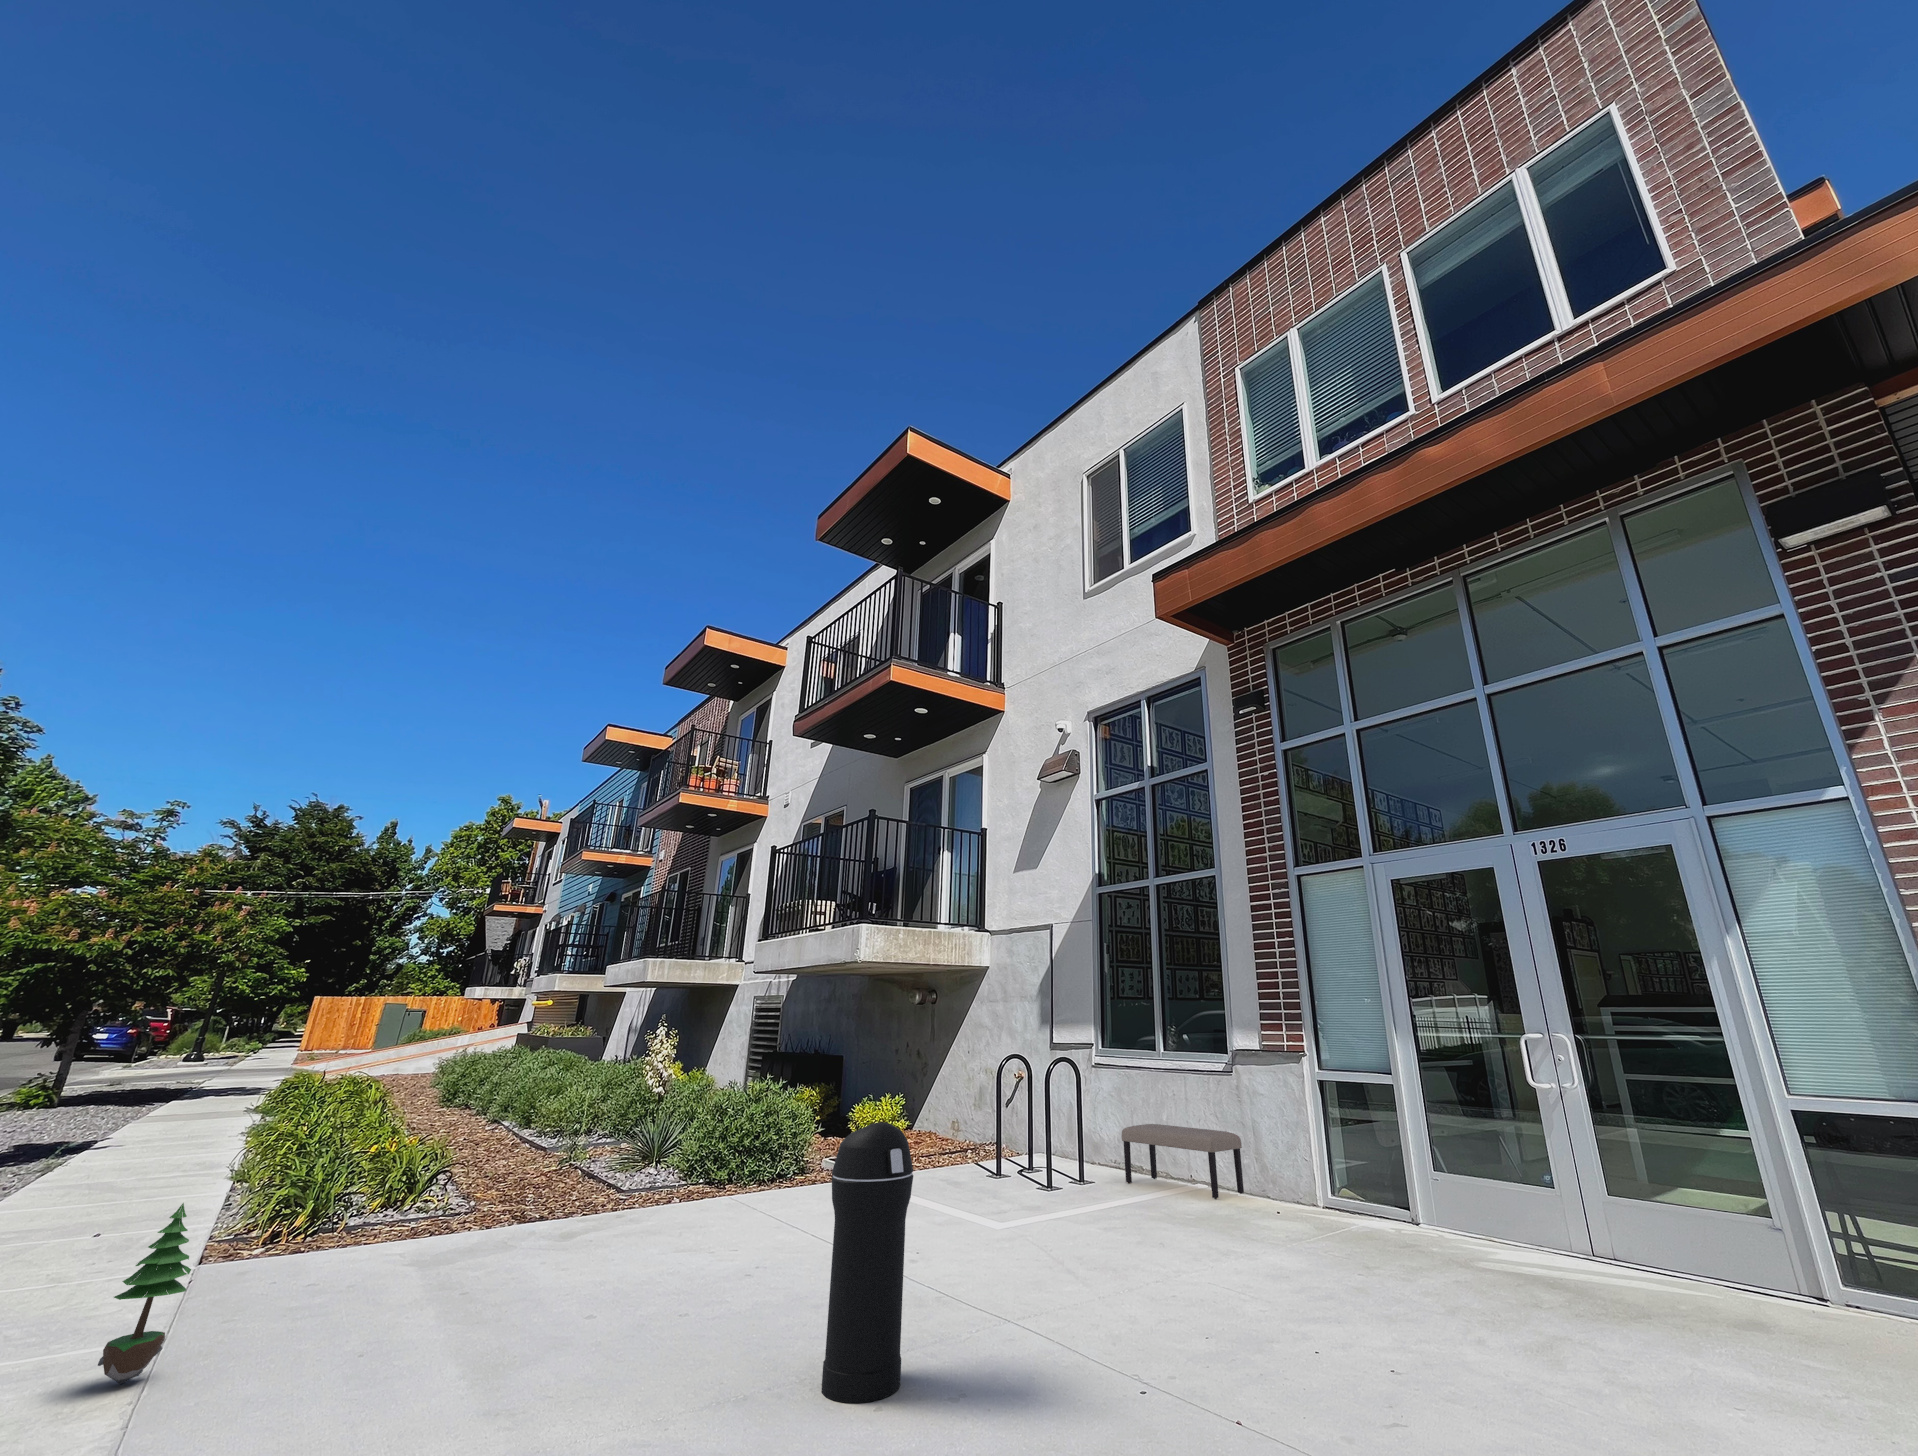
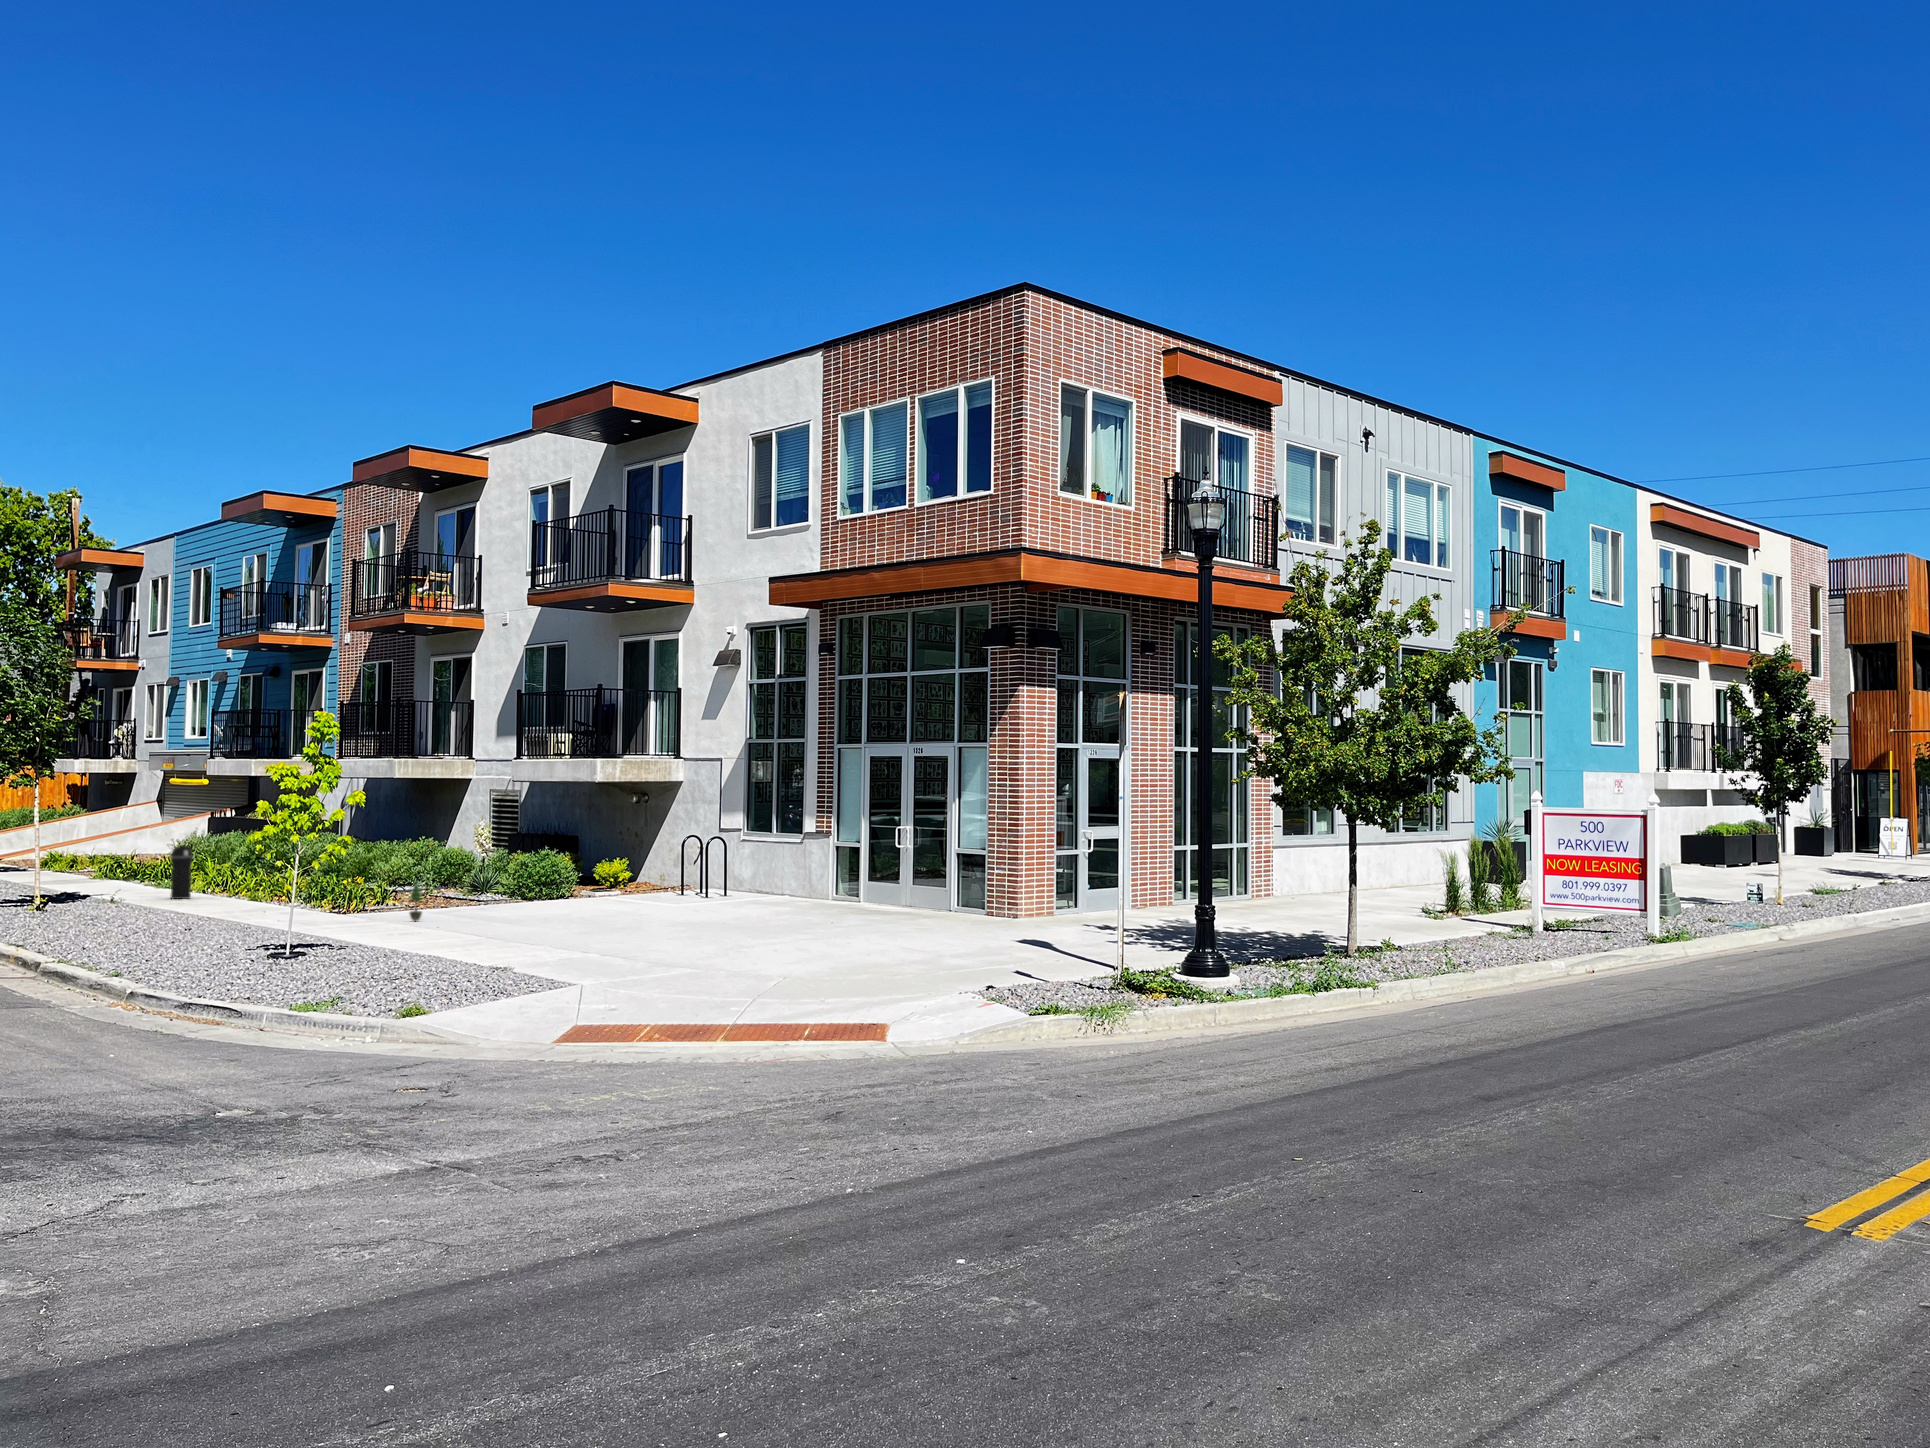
trash can: present [822,1122,914,1403] -> present [170,845,193,899]
bench: present [1122,1124,1244,1199] -> none [748,868,804,898]

